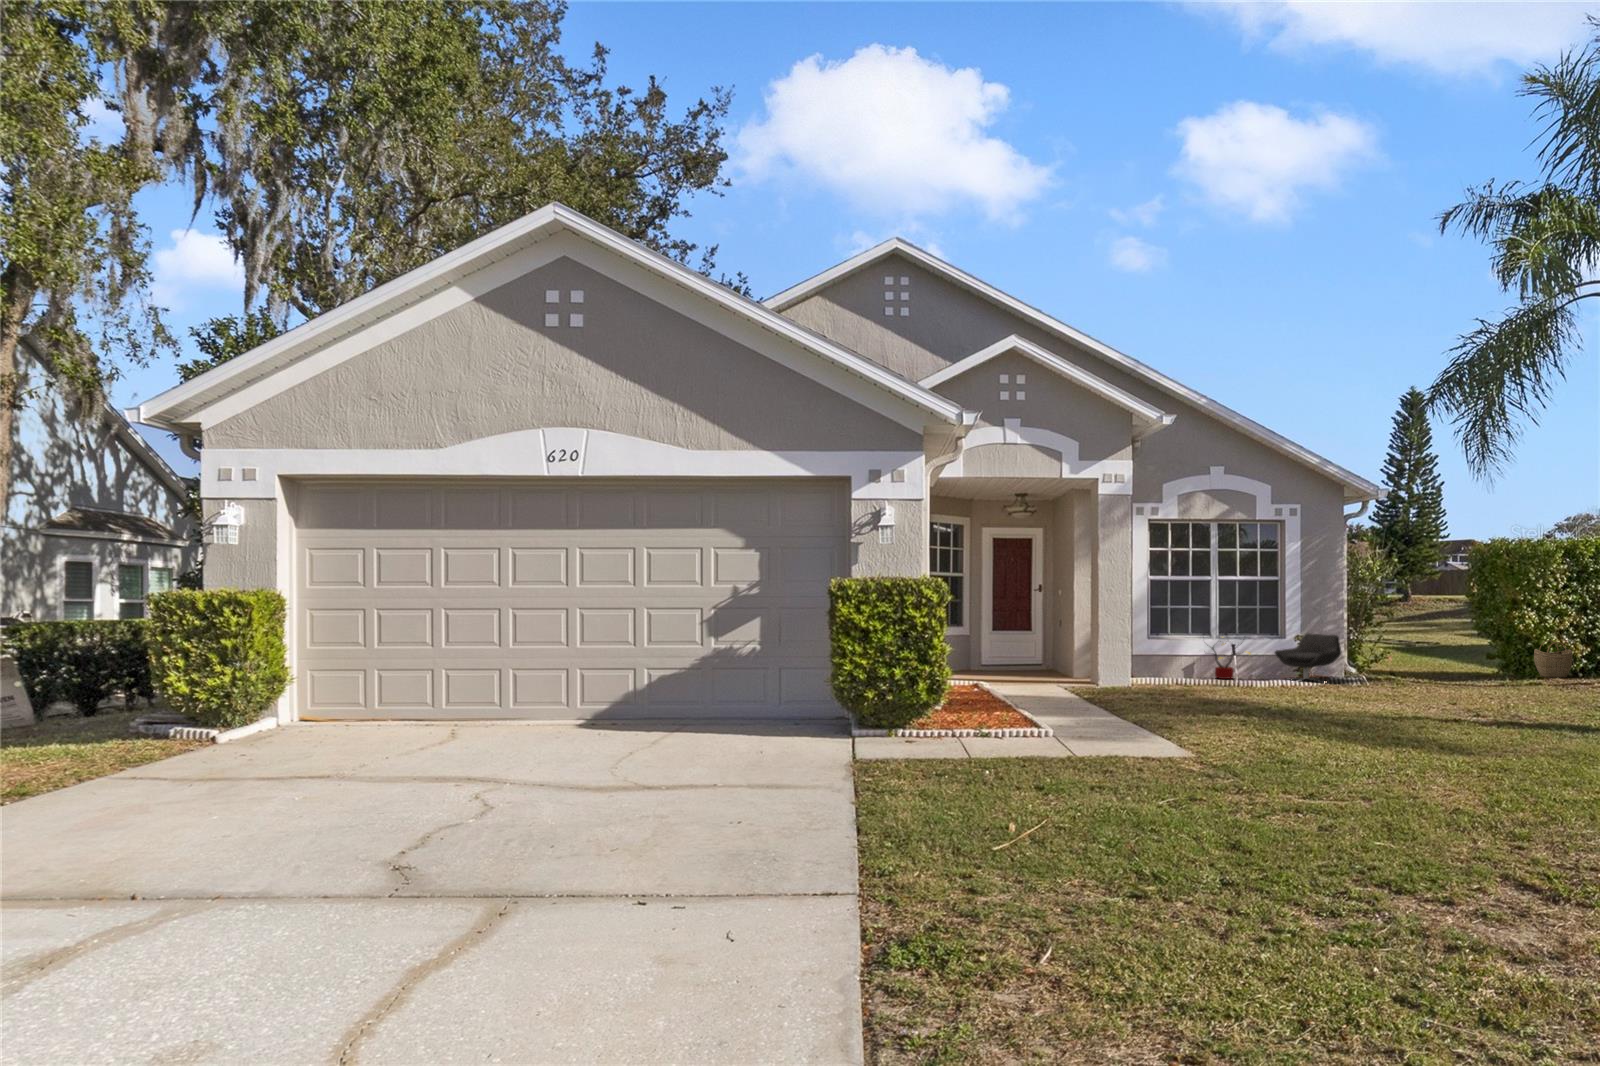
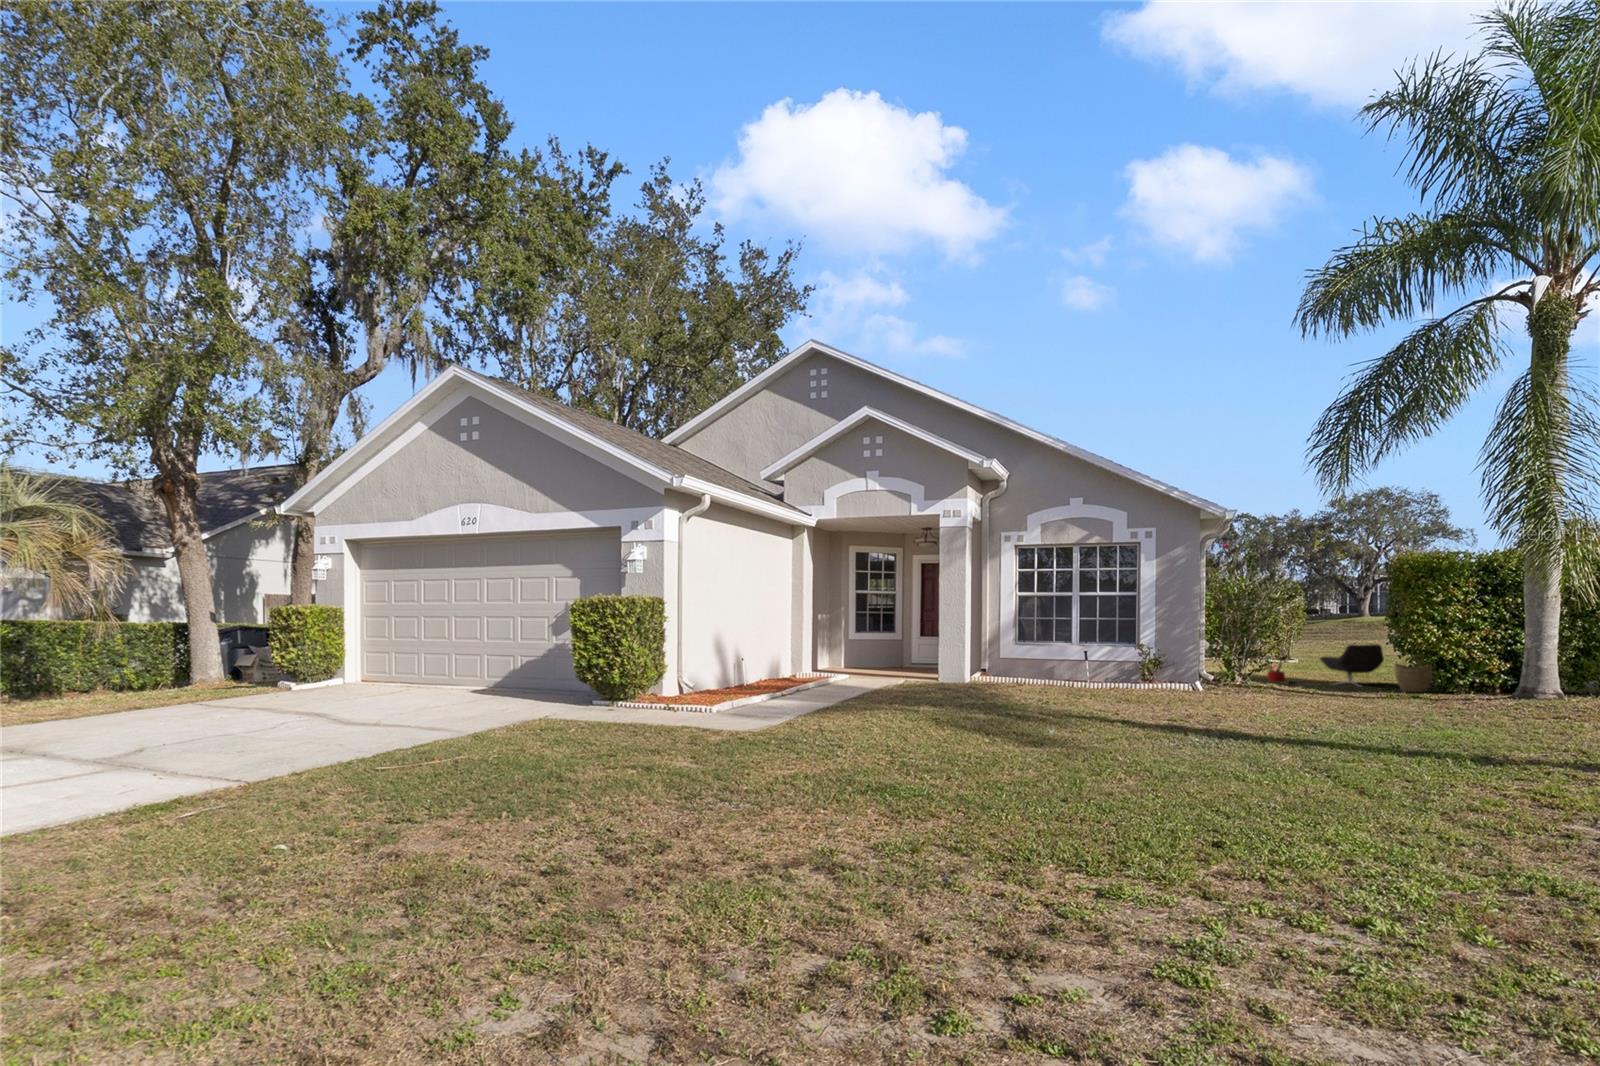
lounge chair: present [1275,634,1341,680] -> present [1320,644,1384,683]
decorative plant: present [1212,643,1250,679] -> present [1265,648,1285,682]

